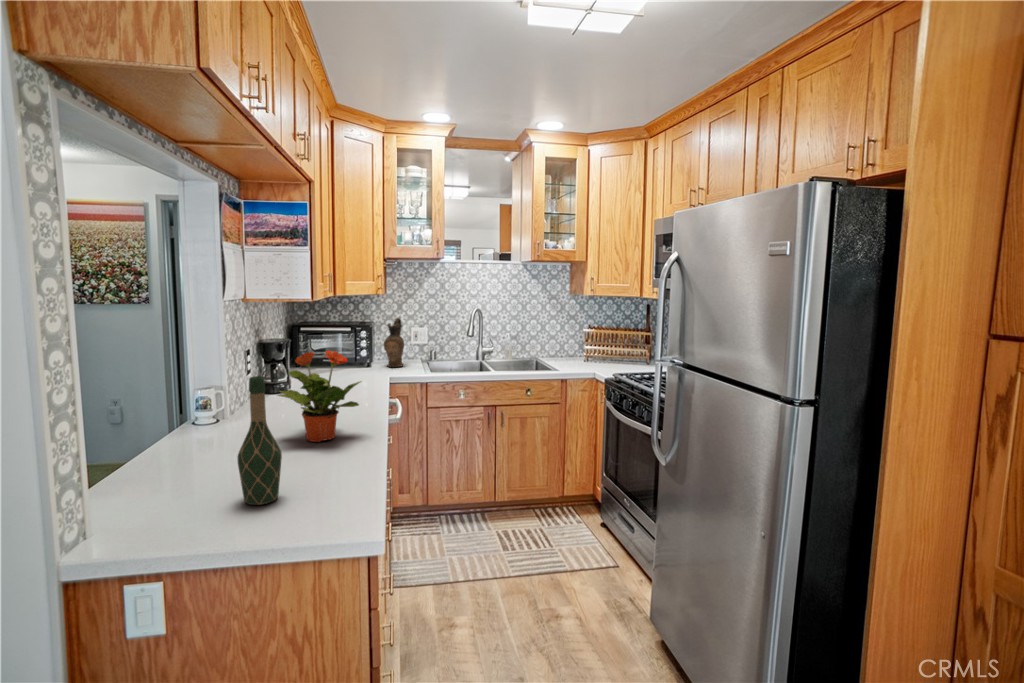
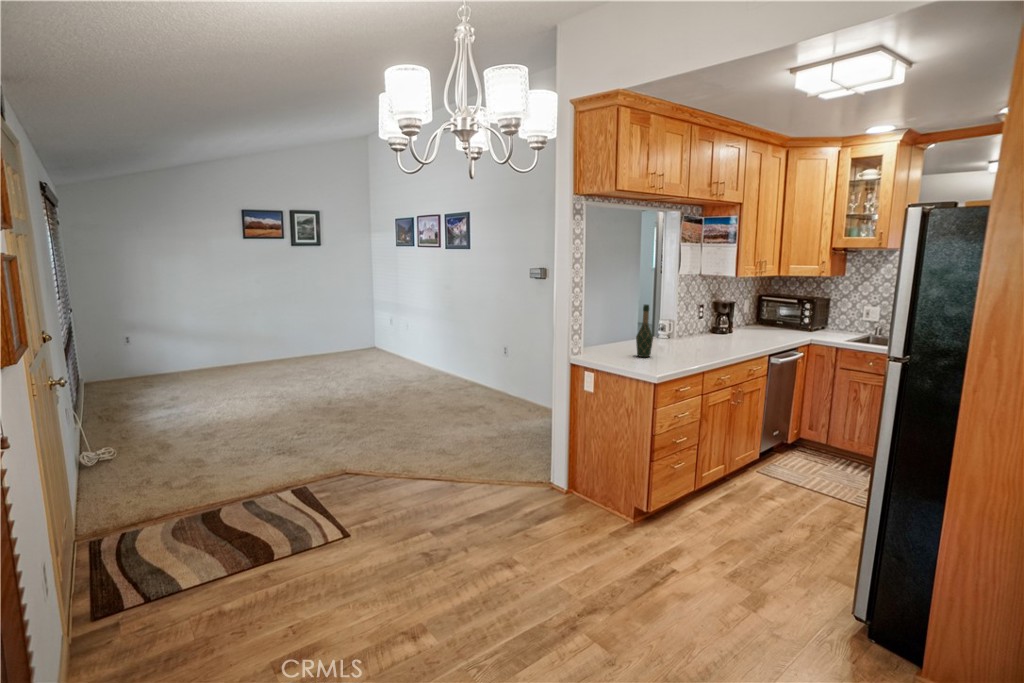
ceramic pitcher: present [384,318,404,367] -> none [824,296,846,335]
potted plant: present [278,350,360,442] -> none [680,302,724,351]

